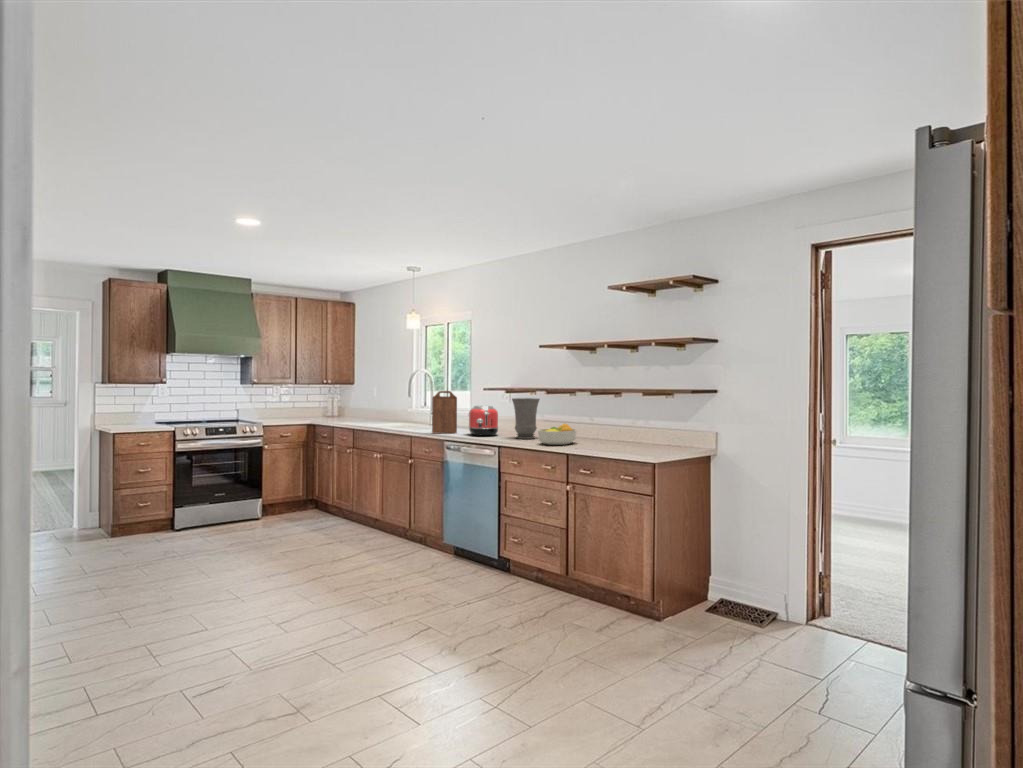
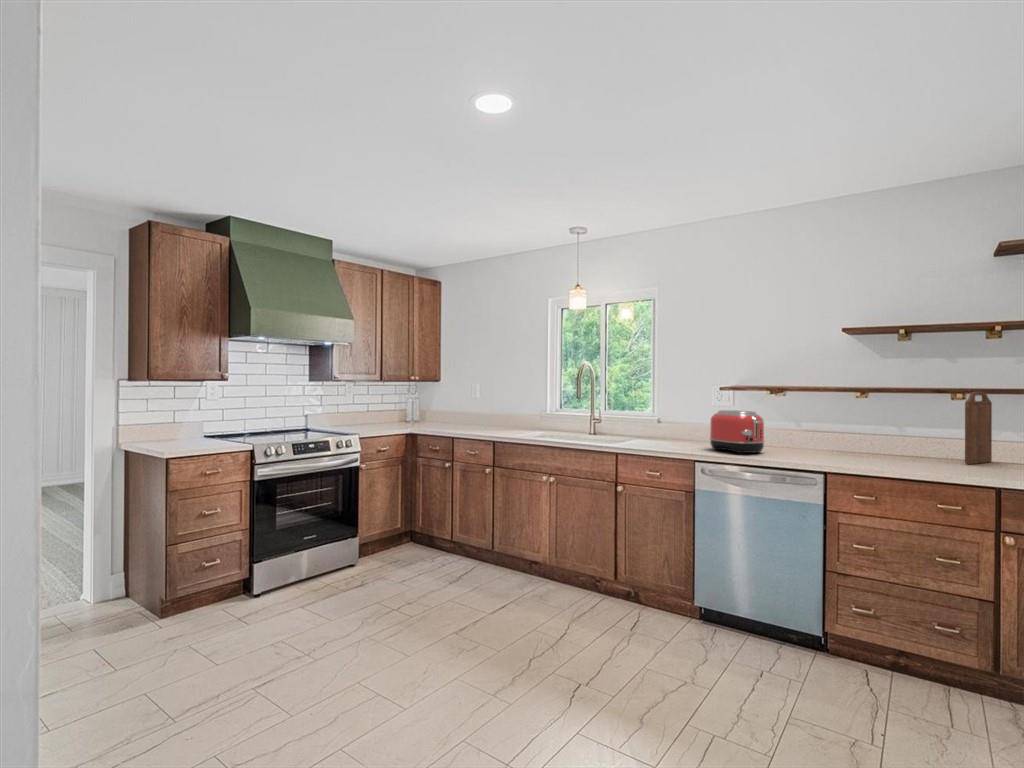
cutting board: present [432,391,457,434] -> present [965,392,992,464]
vase: present [512,398,540,439] -> none [801,400,847,458]
fruit bowl: present [538,424,576,445] -> none [890,437,958,471]

